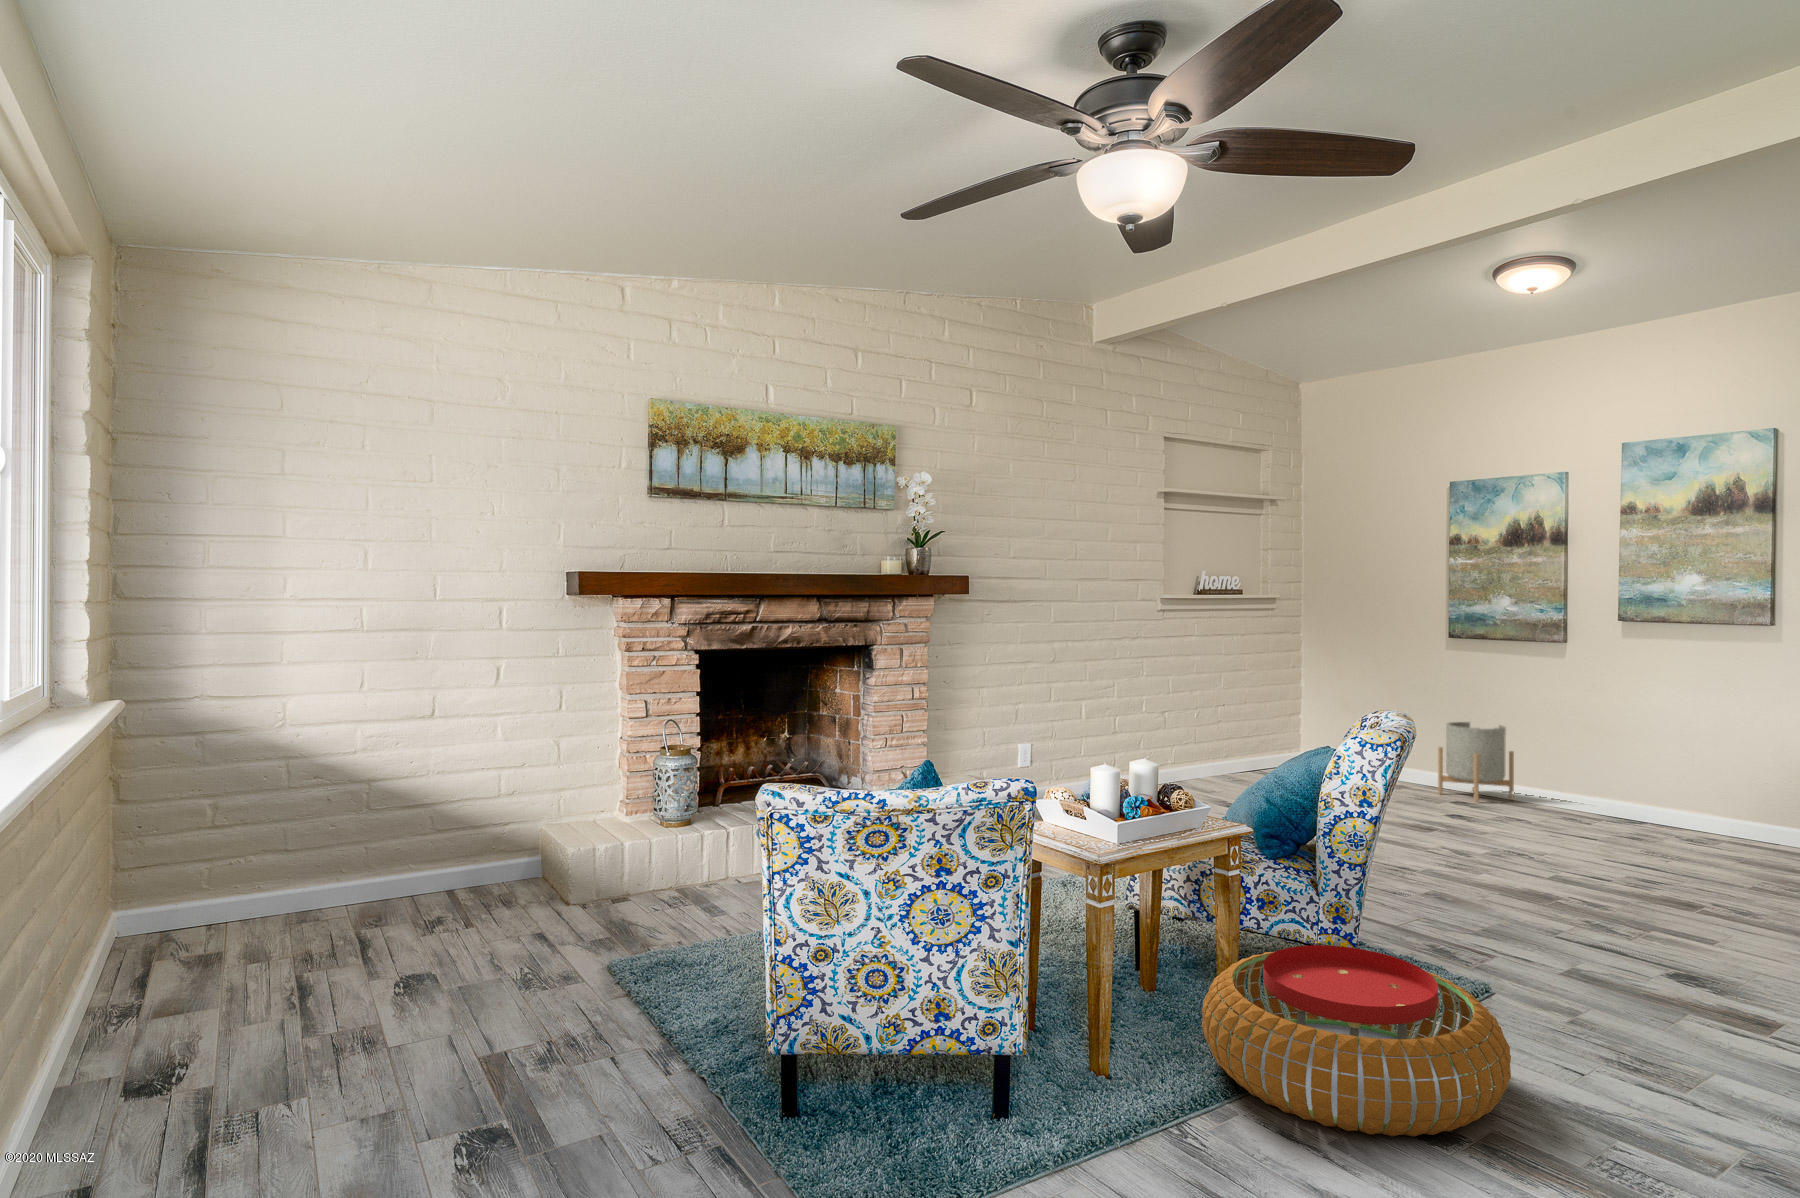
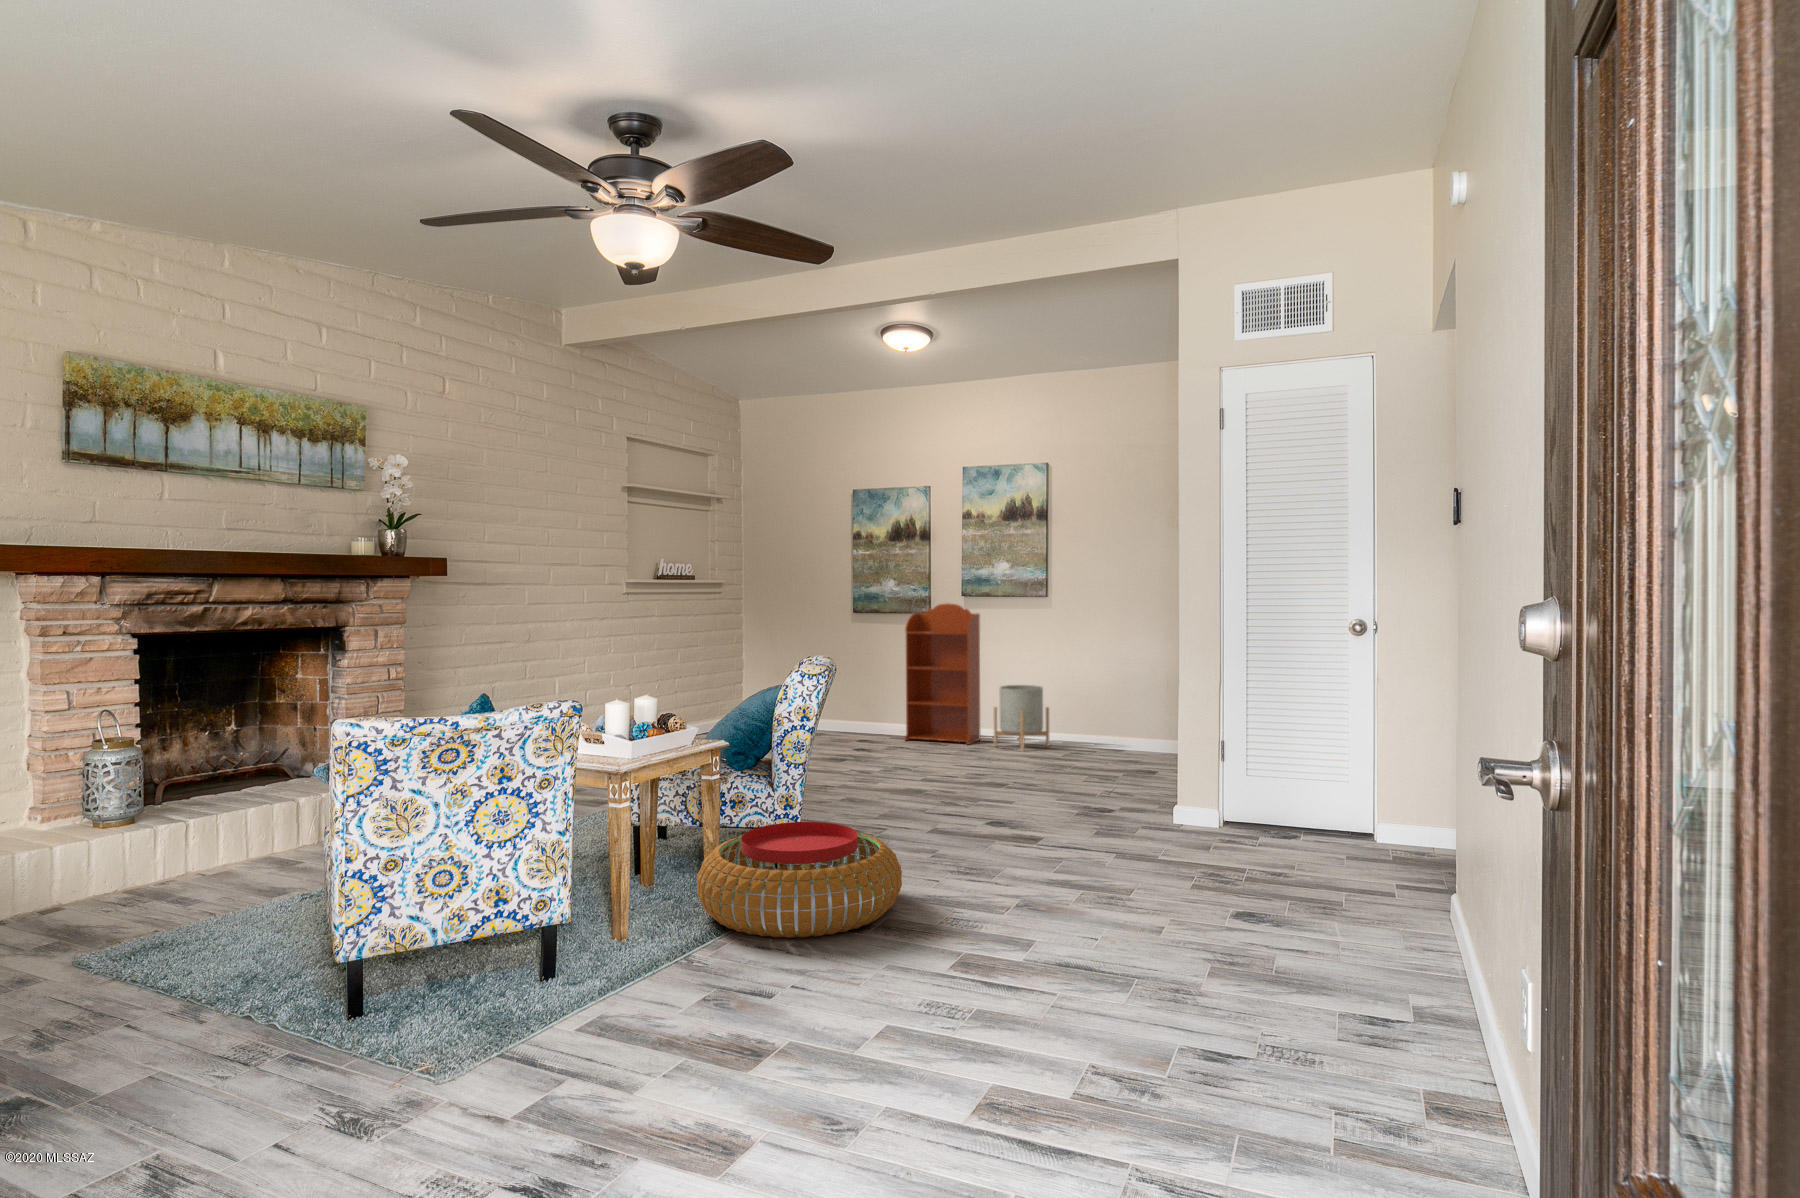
bookcase: none [1528,628,1651,825] -> present [905,603,980,745]
planter: present [1438,722,1514,803] -> present [994,685,1049,751]

